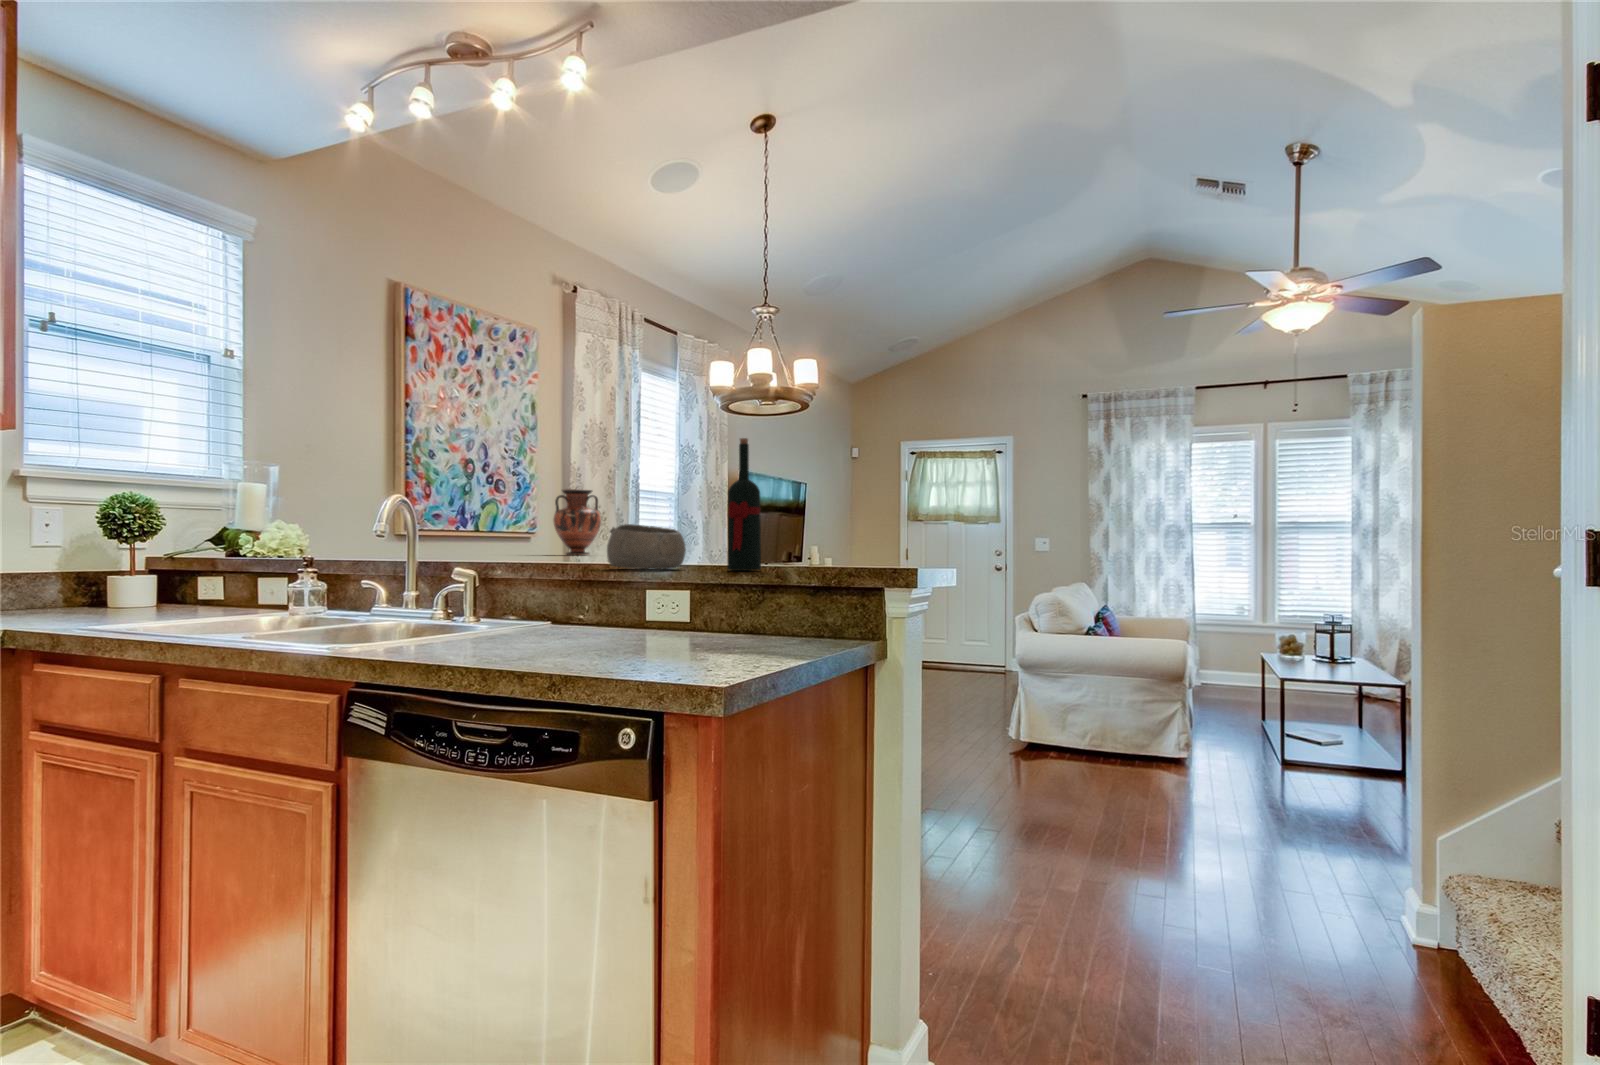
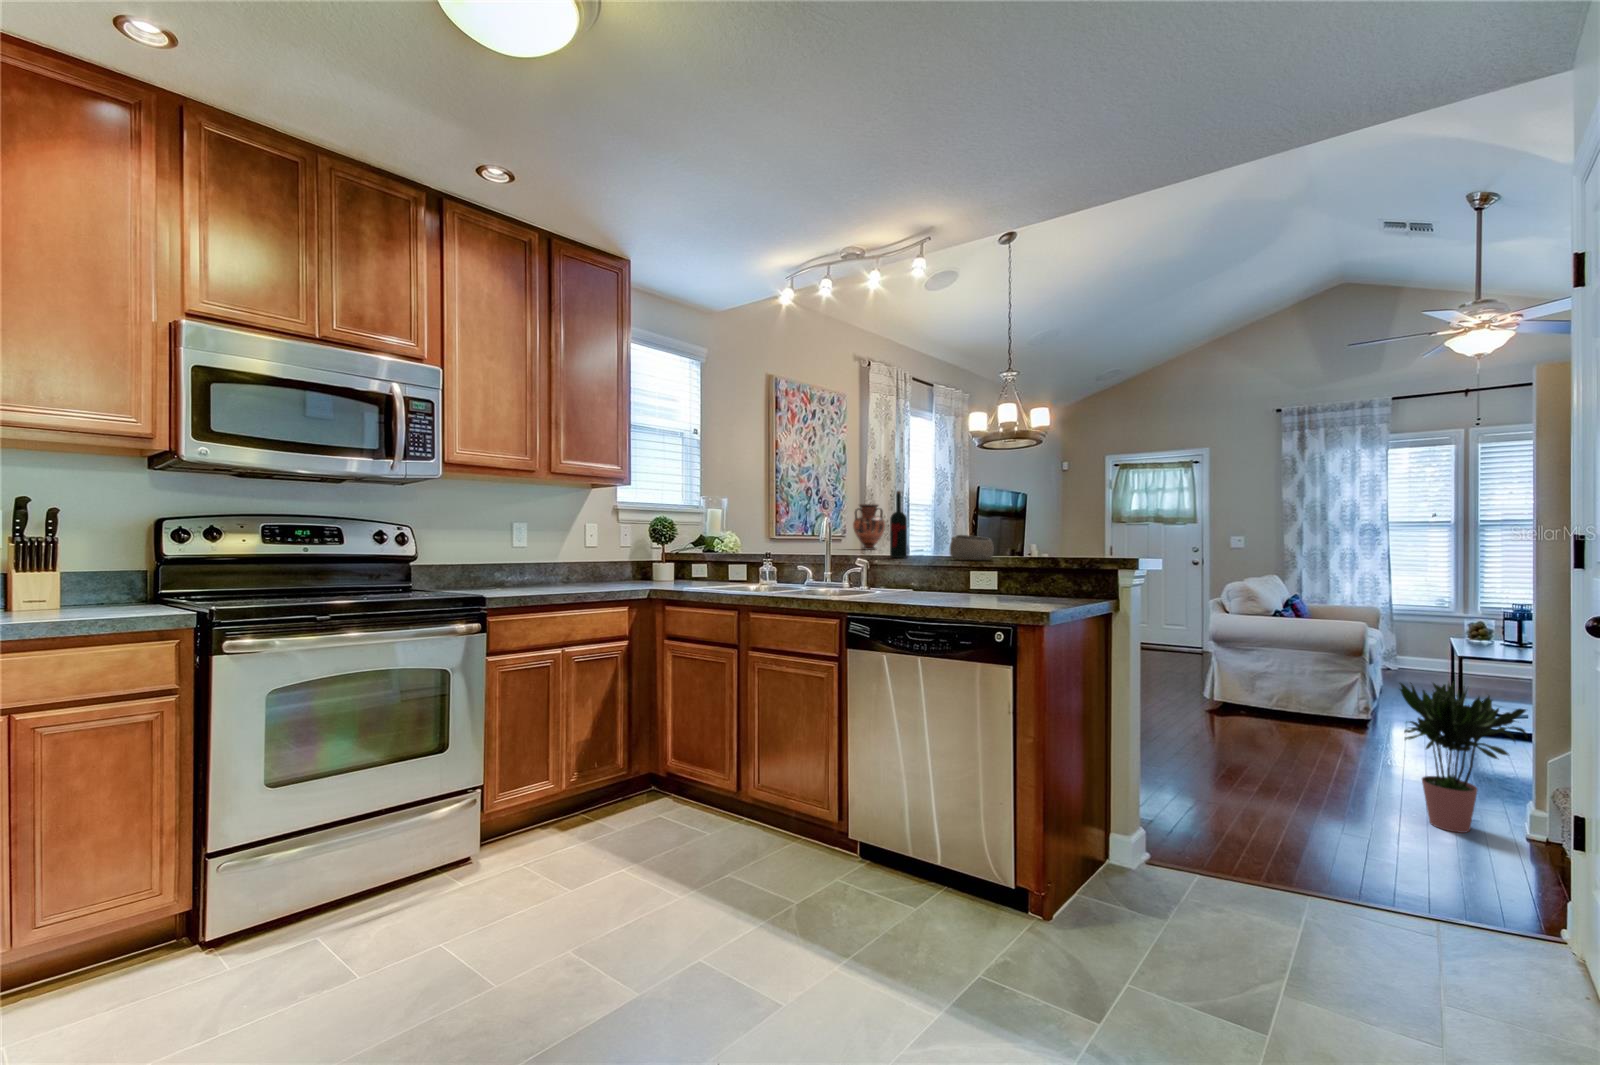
wine bottle: present [727,438,761,571] -> present [890,491,908,558]
potted plant: none [1257,722,1425,946] -> present [1399,681,1527,833]

